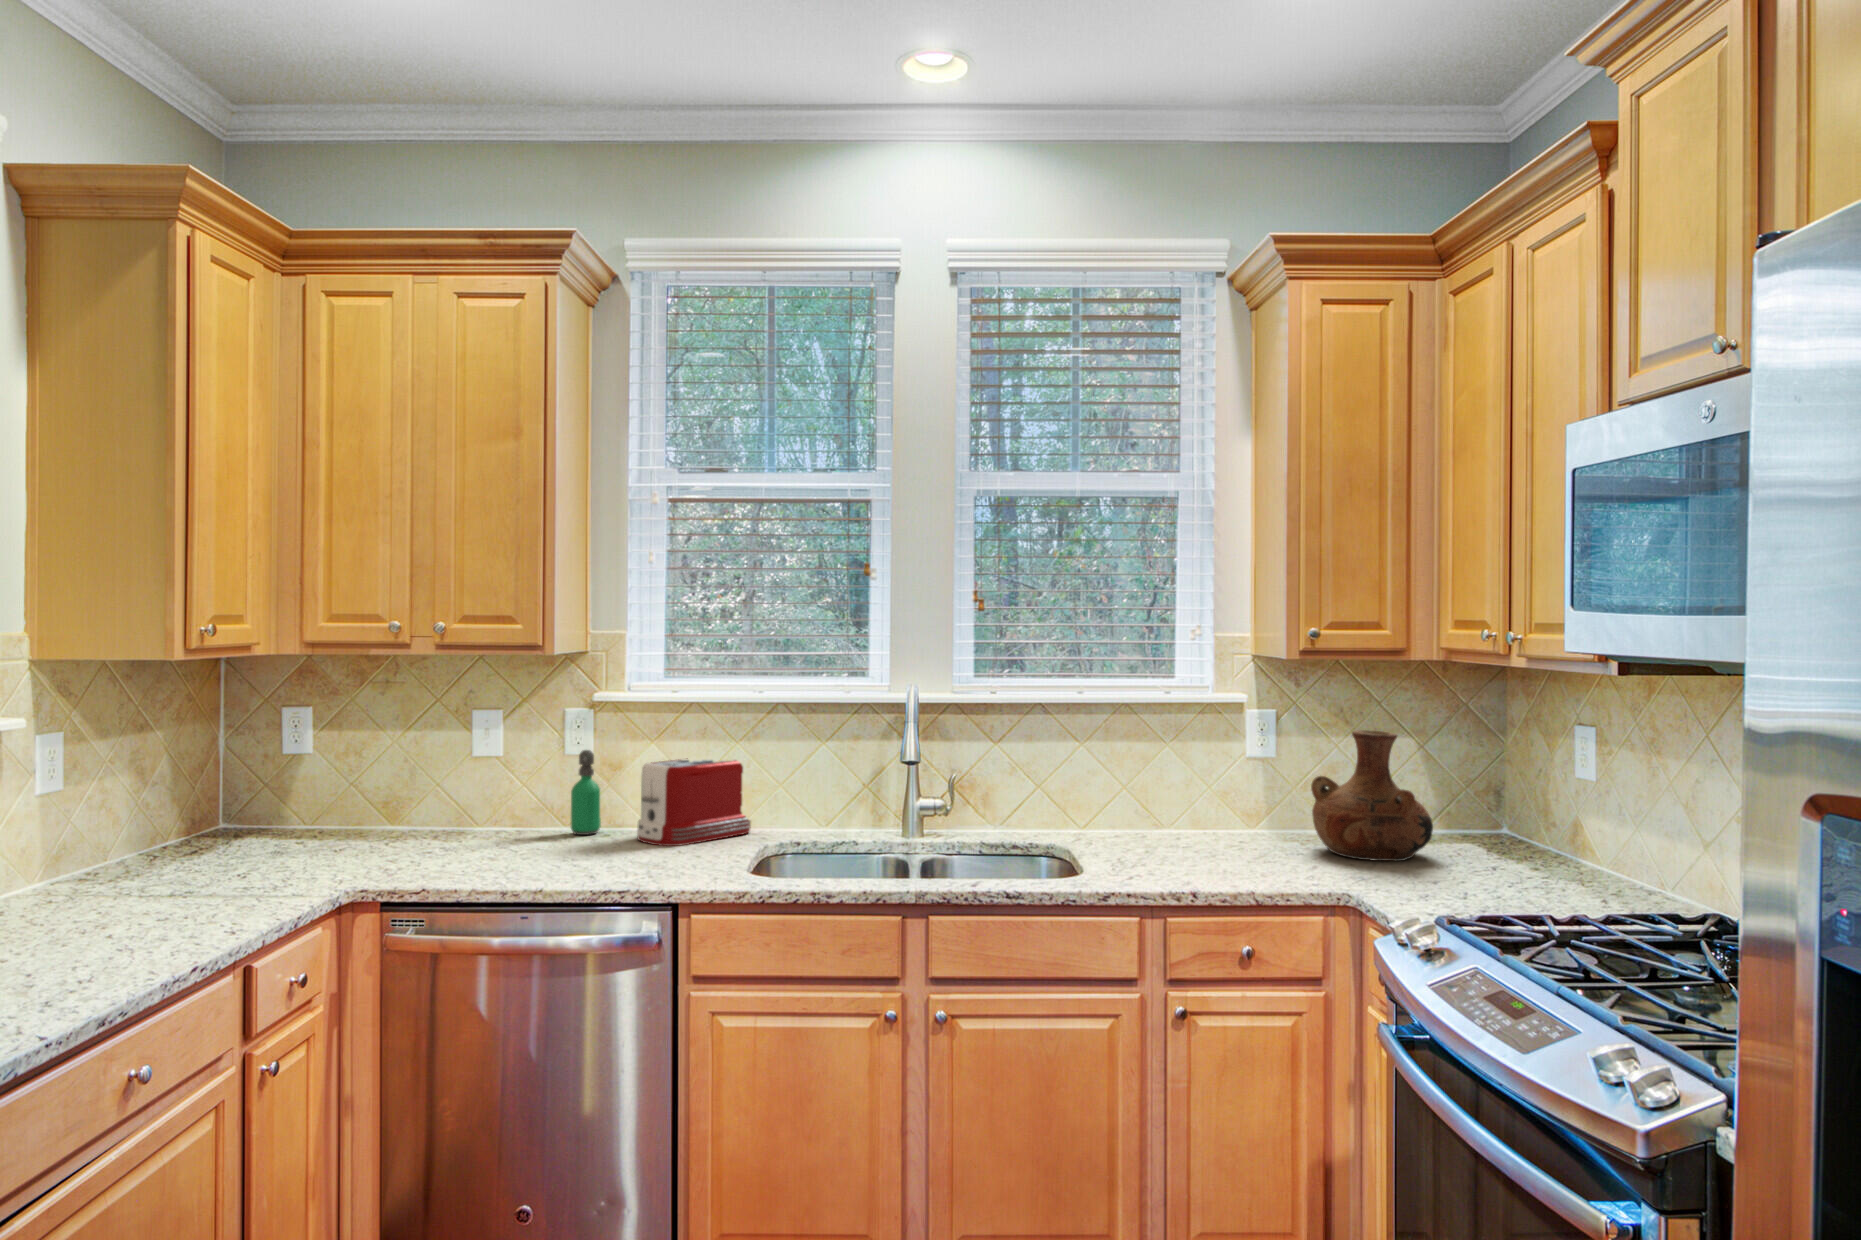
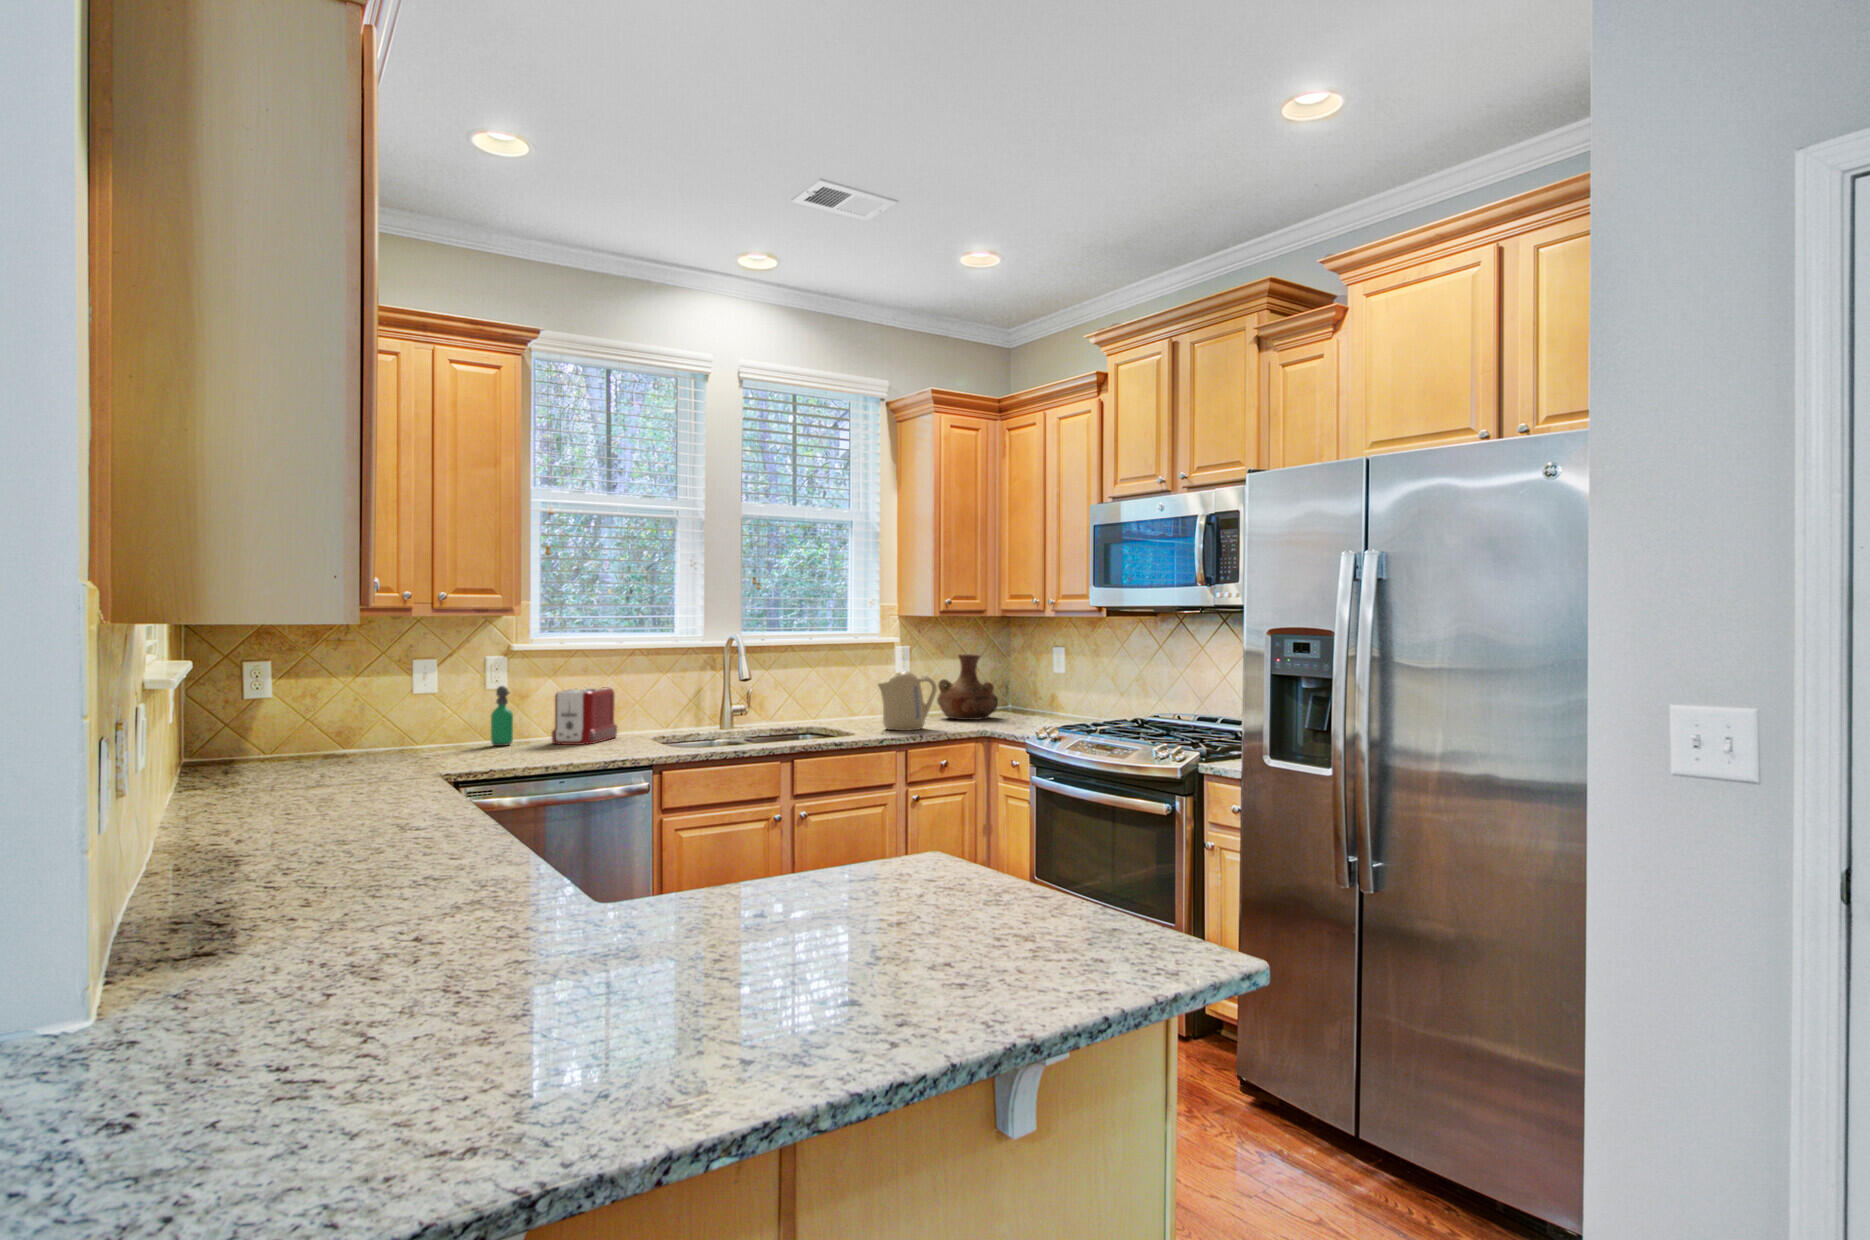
kettle: none [1135,764,1245,879] -> present [878,671,937,731]

